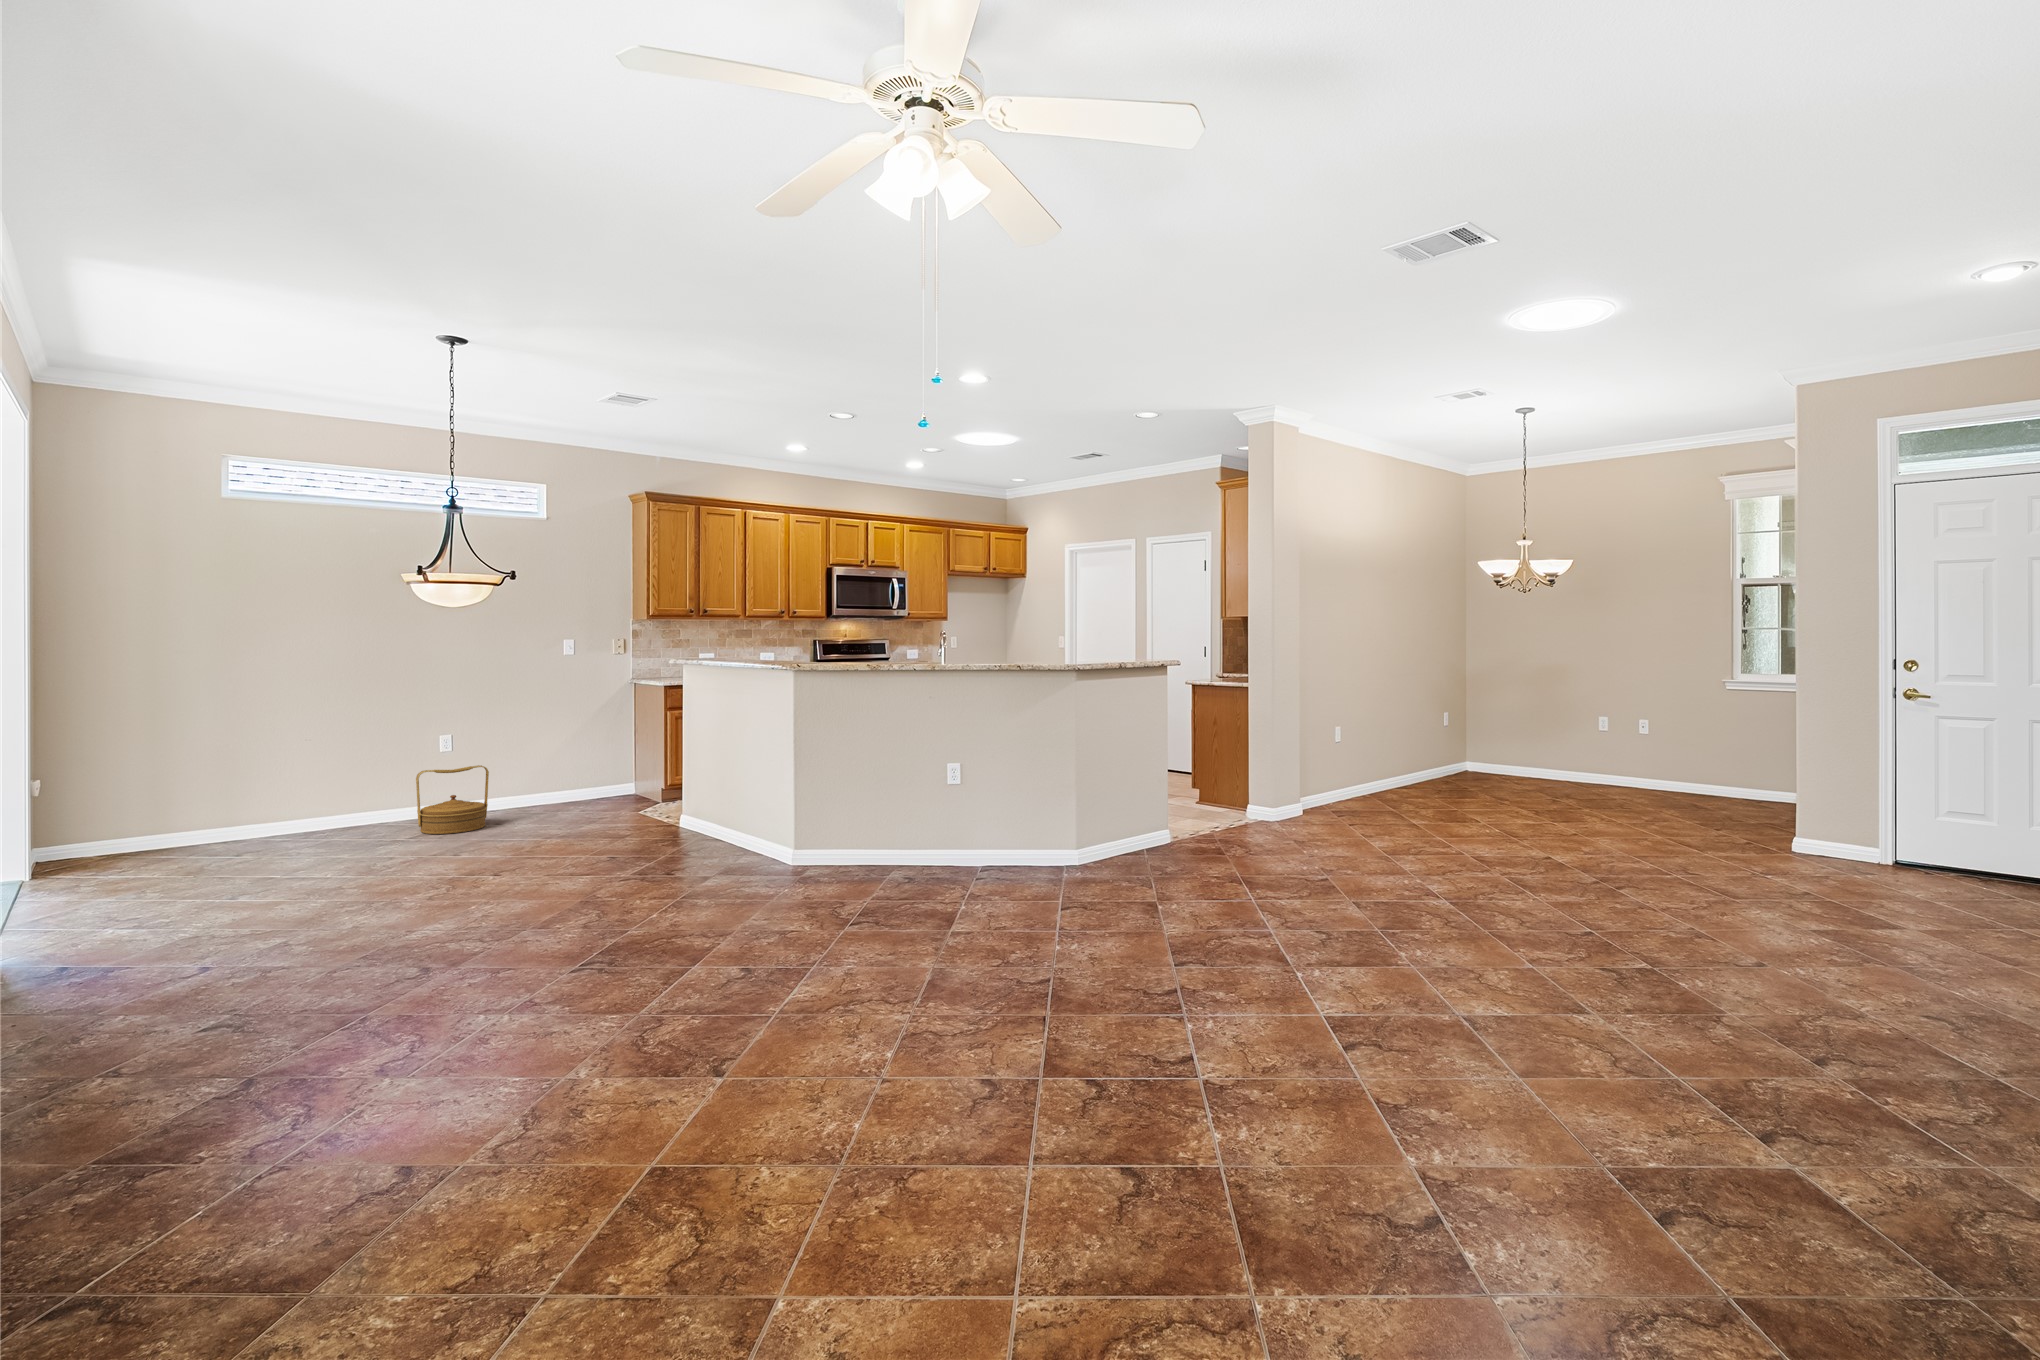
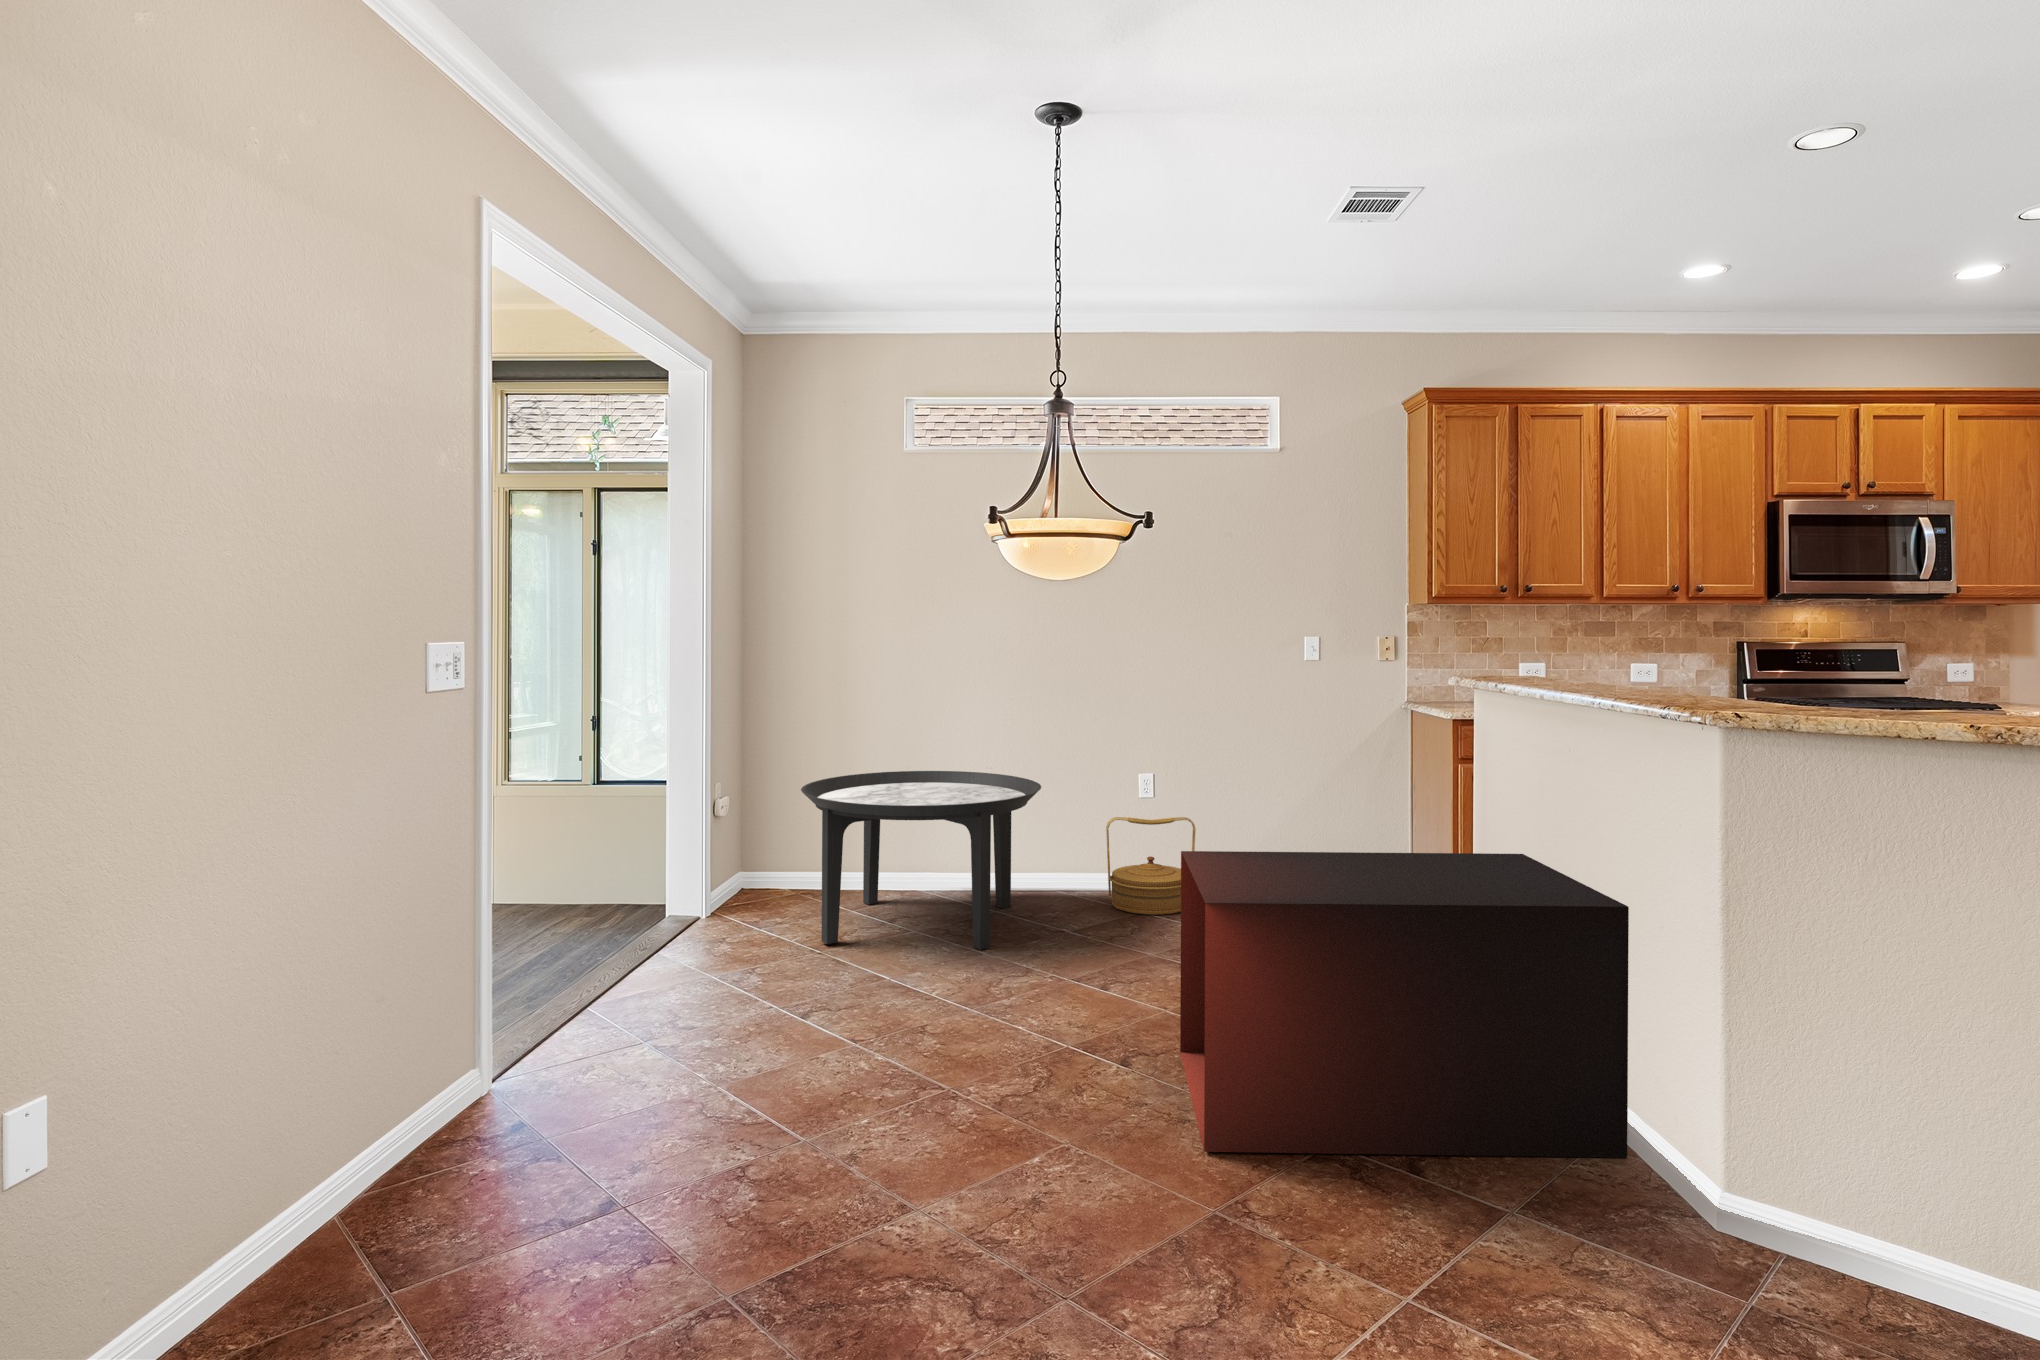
round table: none [132,748,373,887] -> present [801,771,1041,950]
storage cabinet: none [532,748,764,900] -> present [1180,851,1629,1158]

